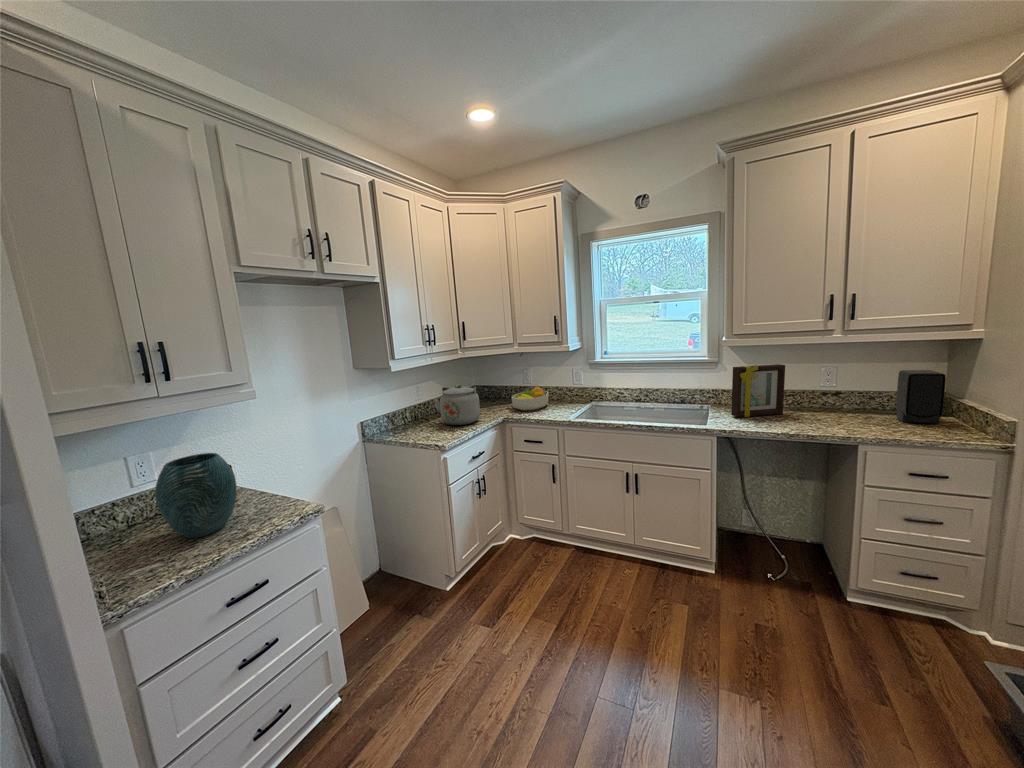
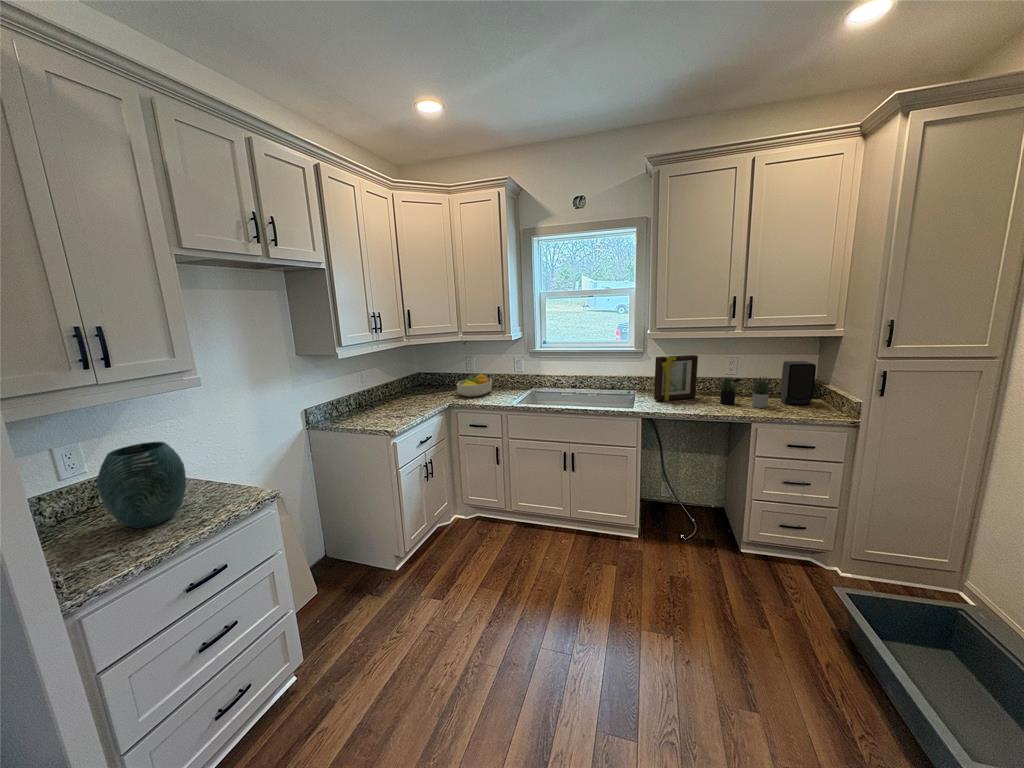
kettle: present [434,385,483,425] -> none [379,372,429,411]
succulent plant: none [806,387,895,427] -> present [717,377,775,408]

